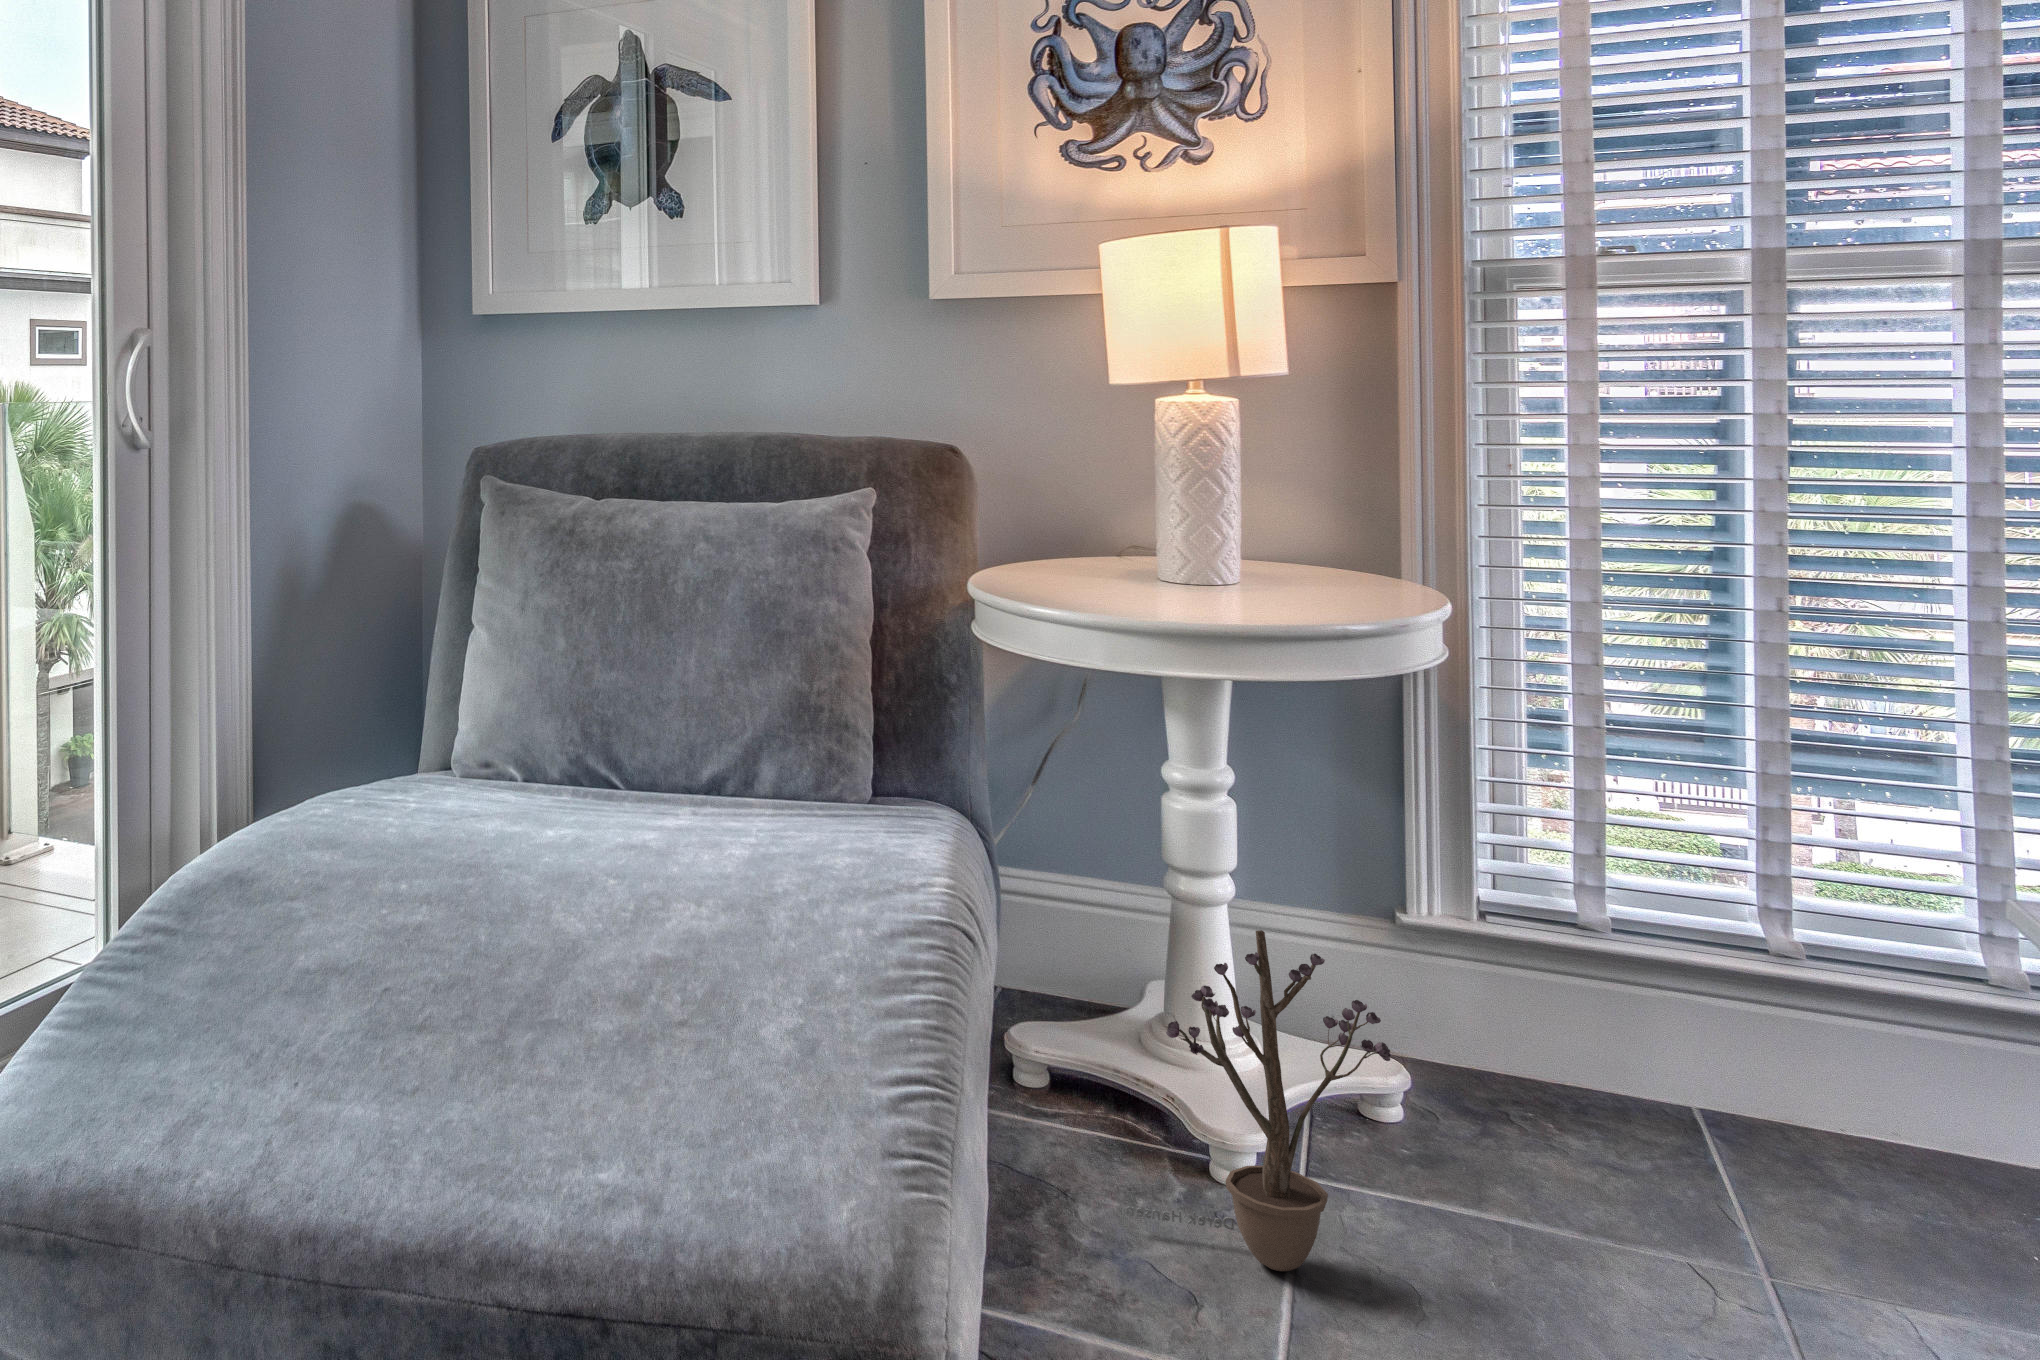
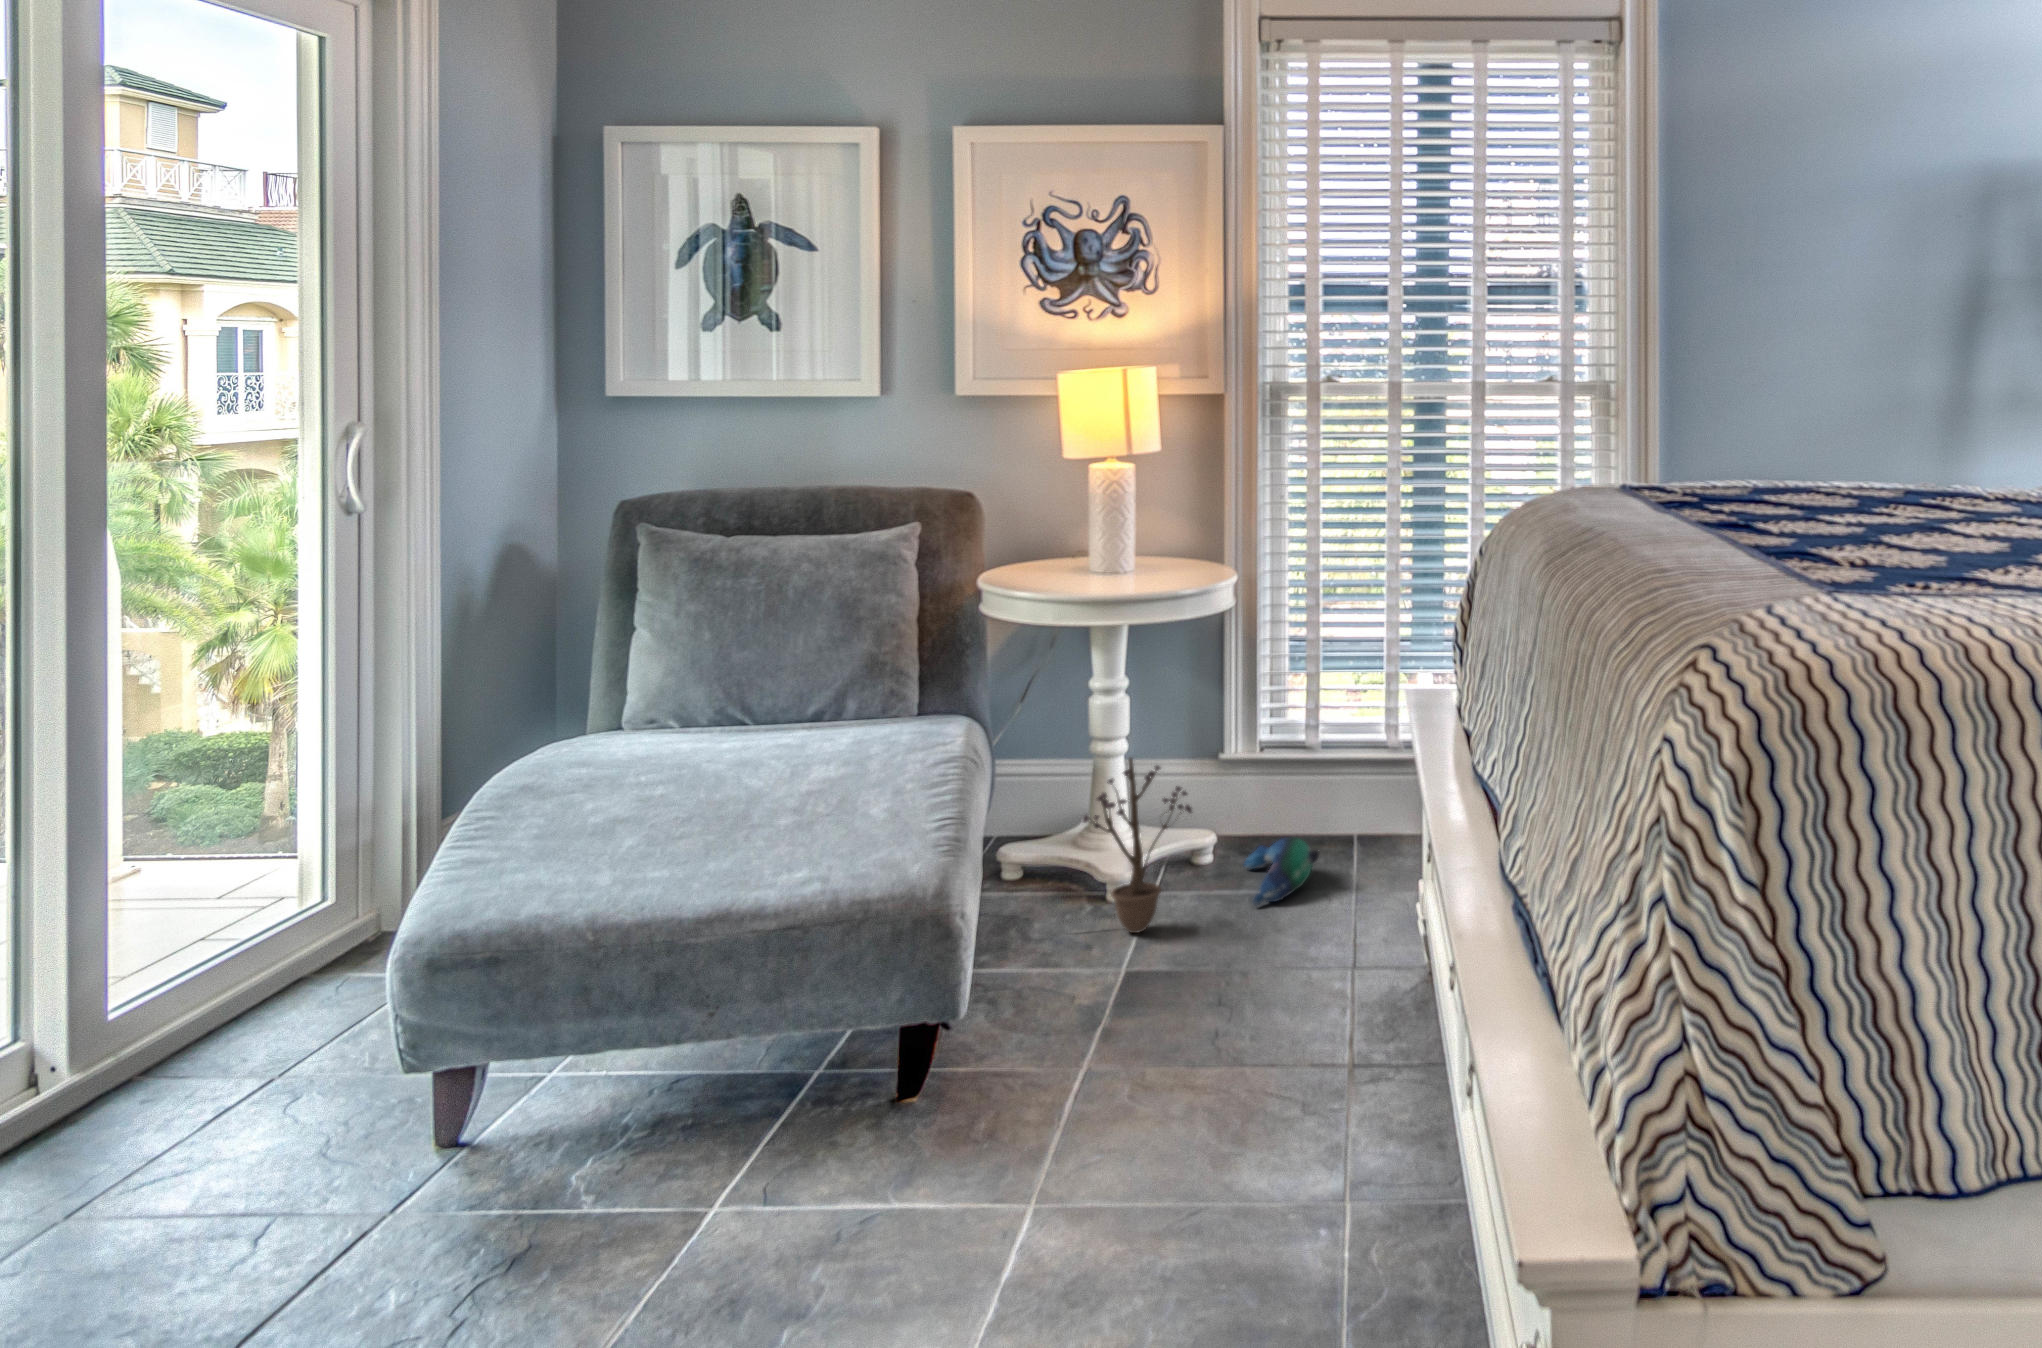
plush toy: none [1468,1121,1658,1266] -> present [1244,837,1319,905]

